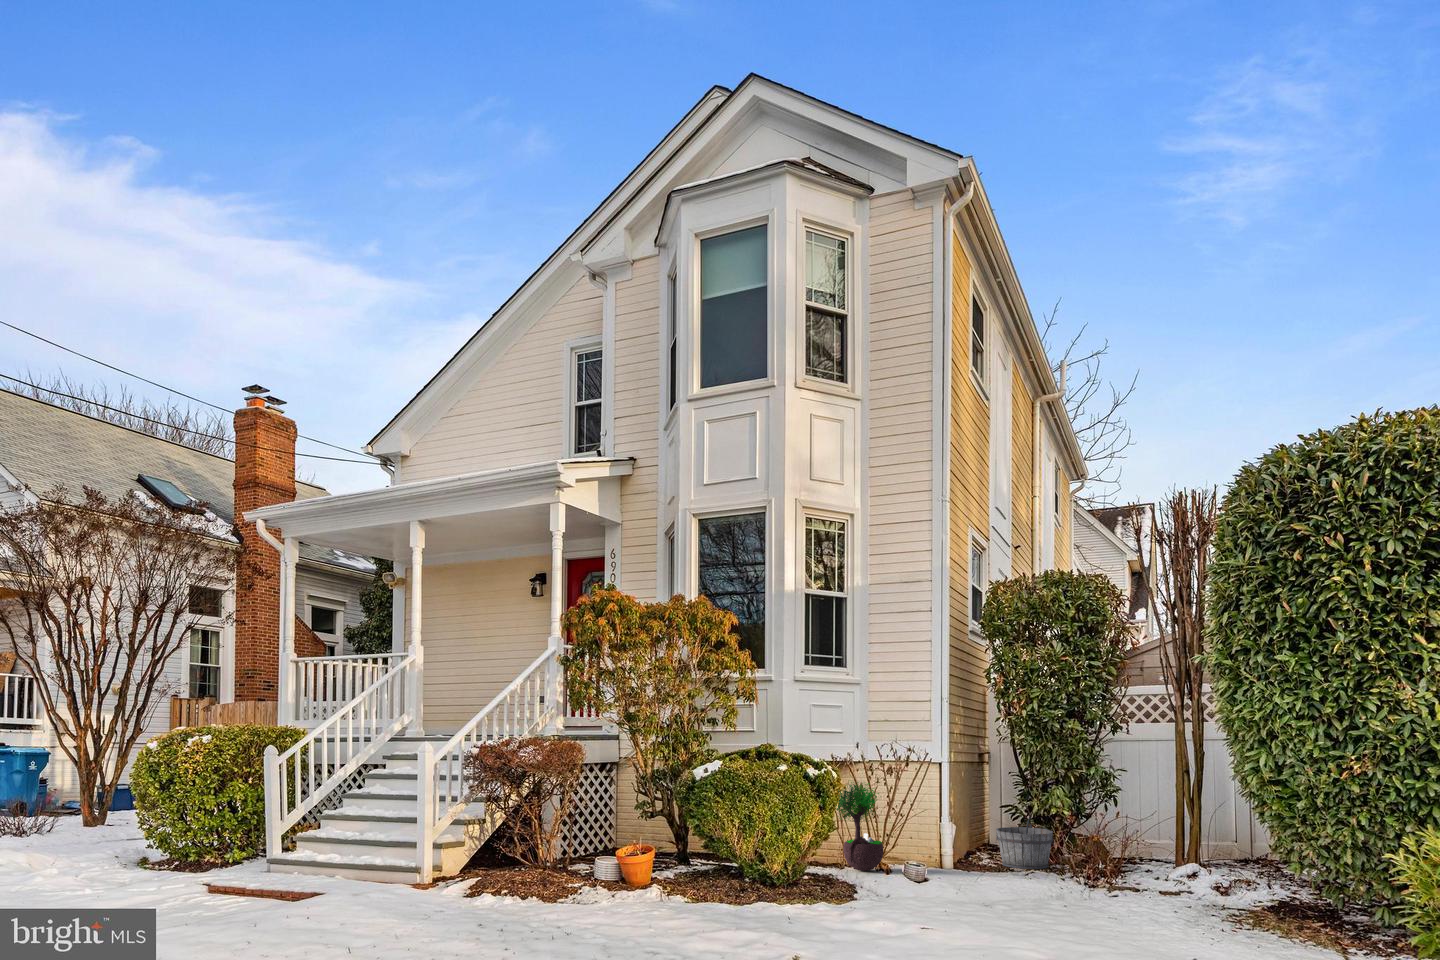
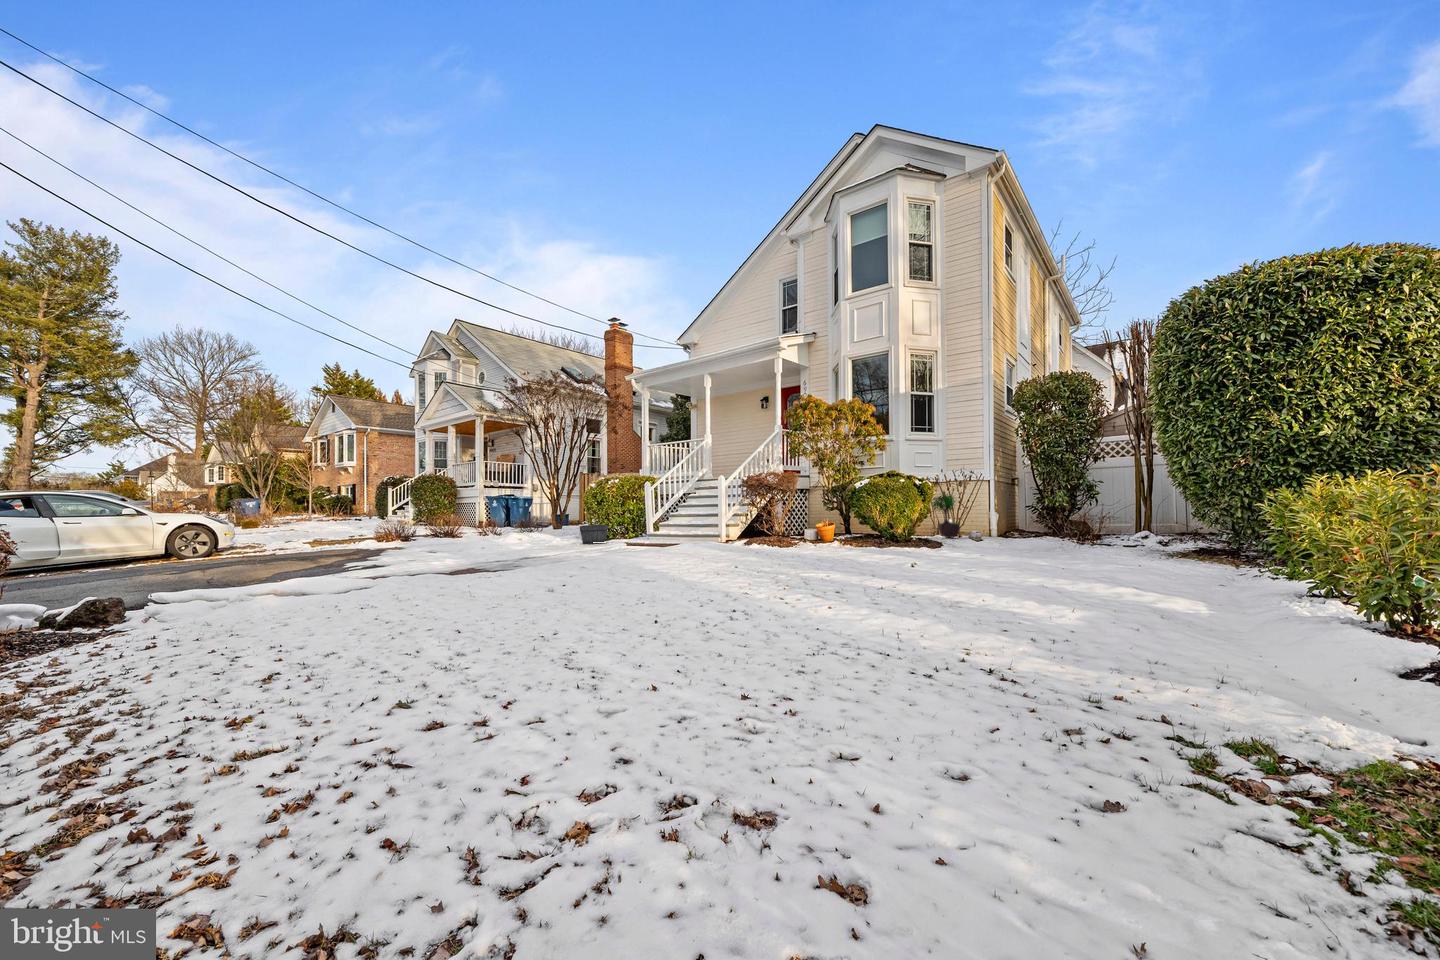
wooden bucket: present [996,818,1054,869] -> present [580,521,608,544]

